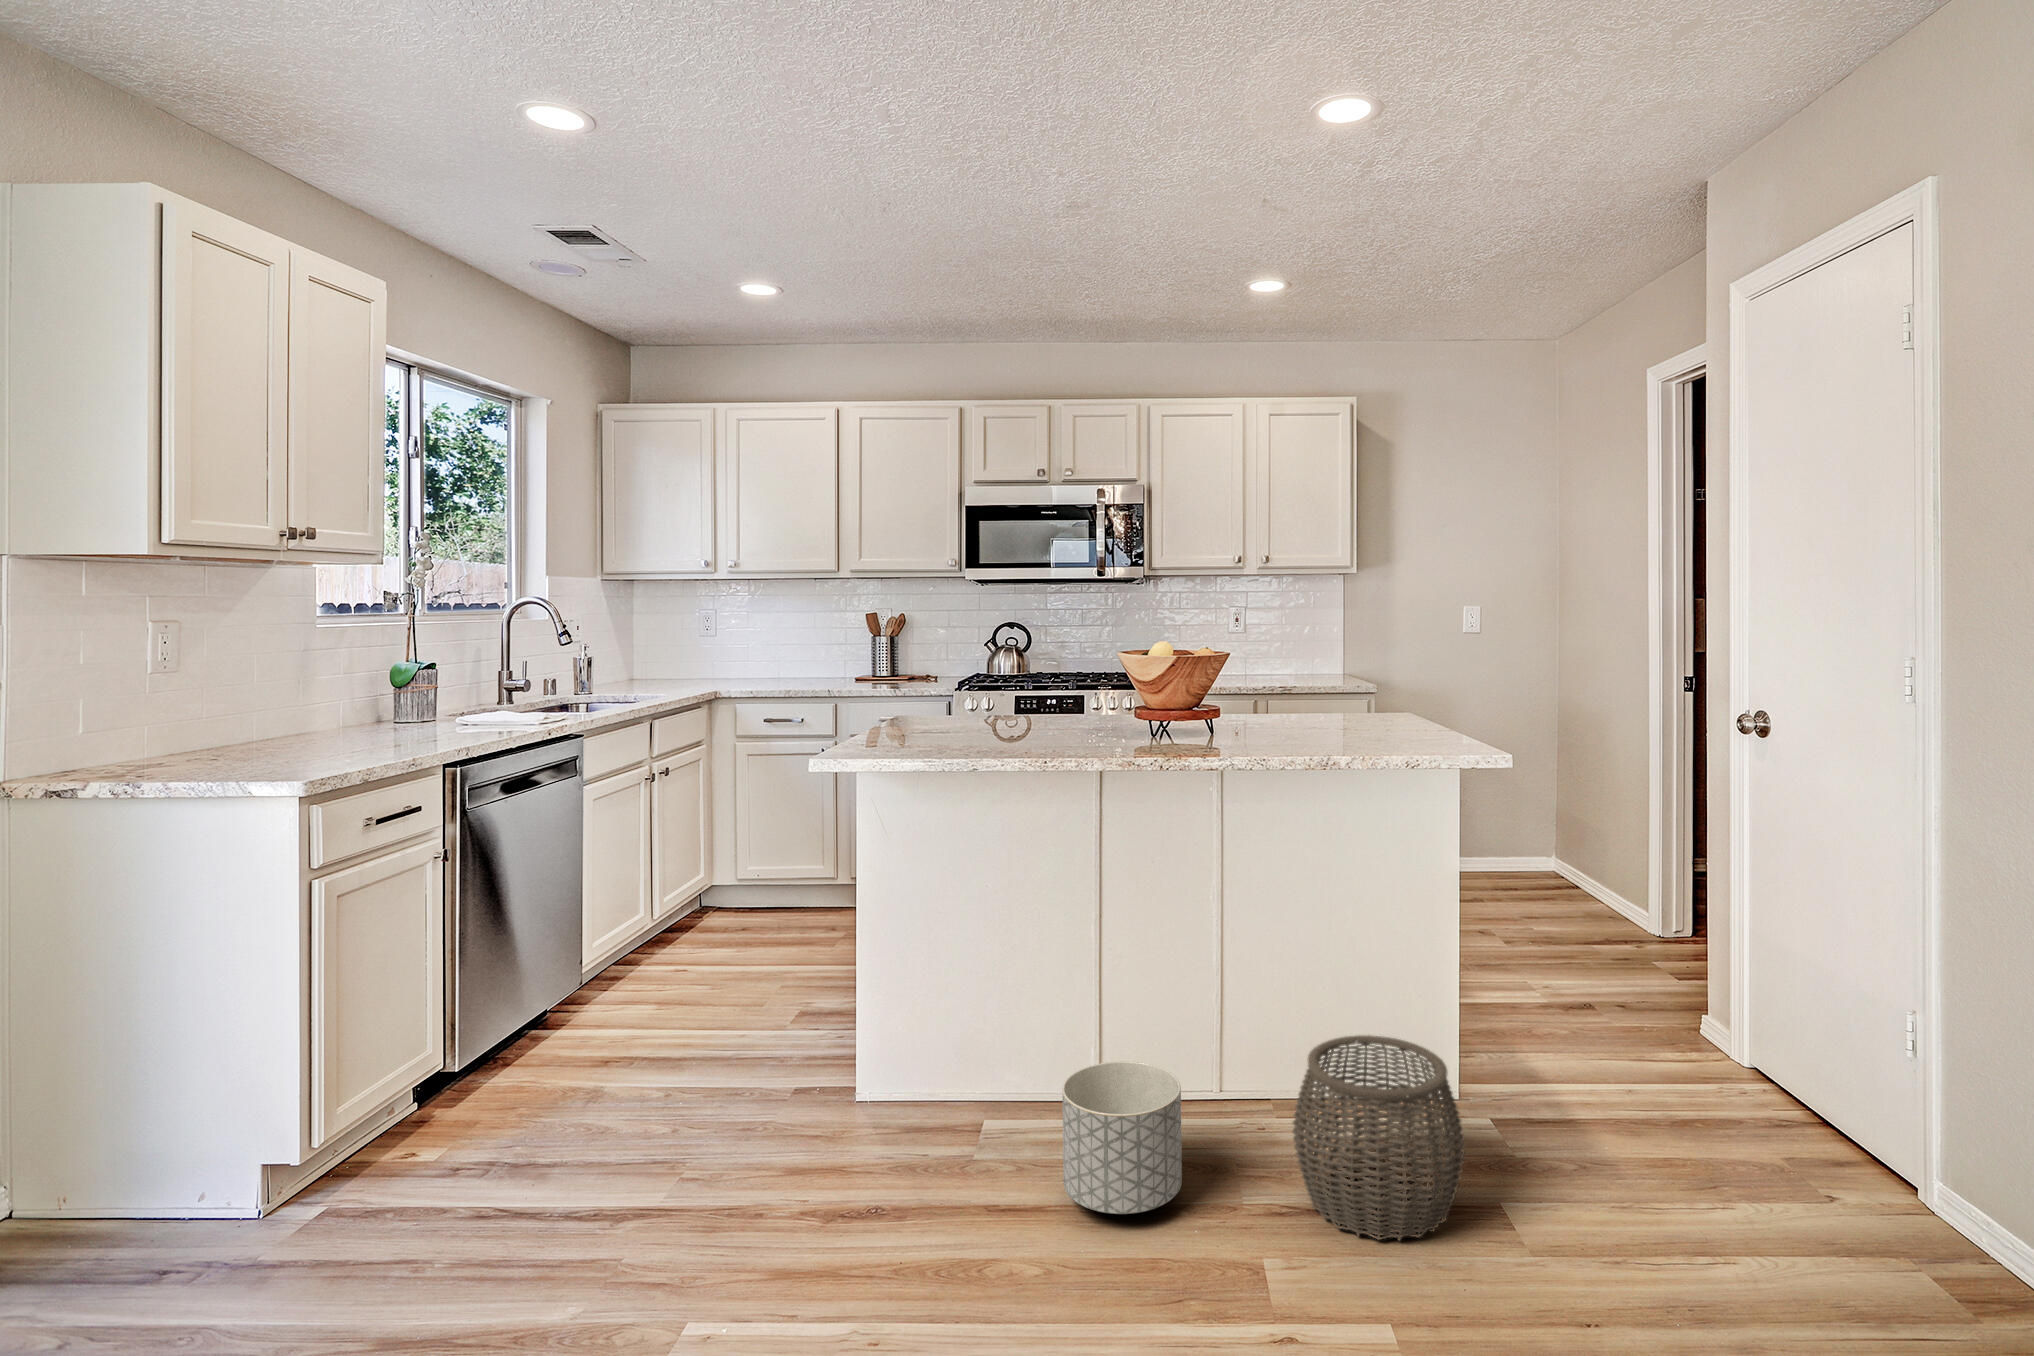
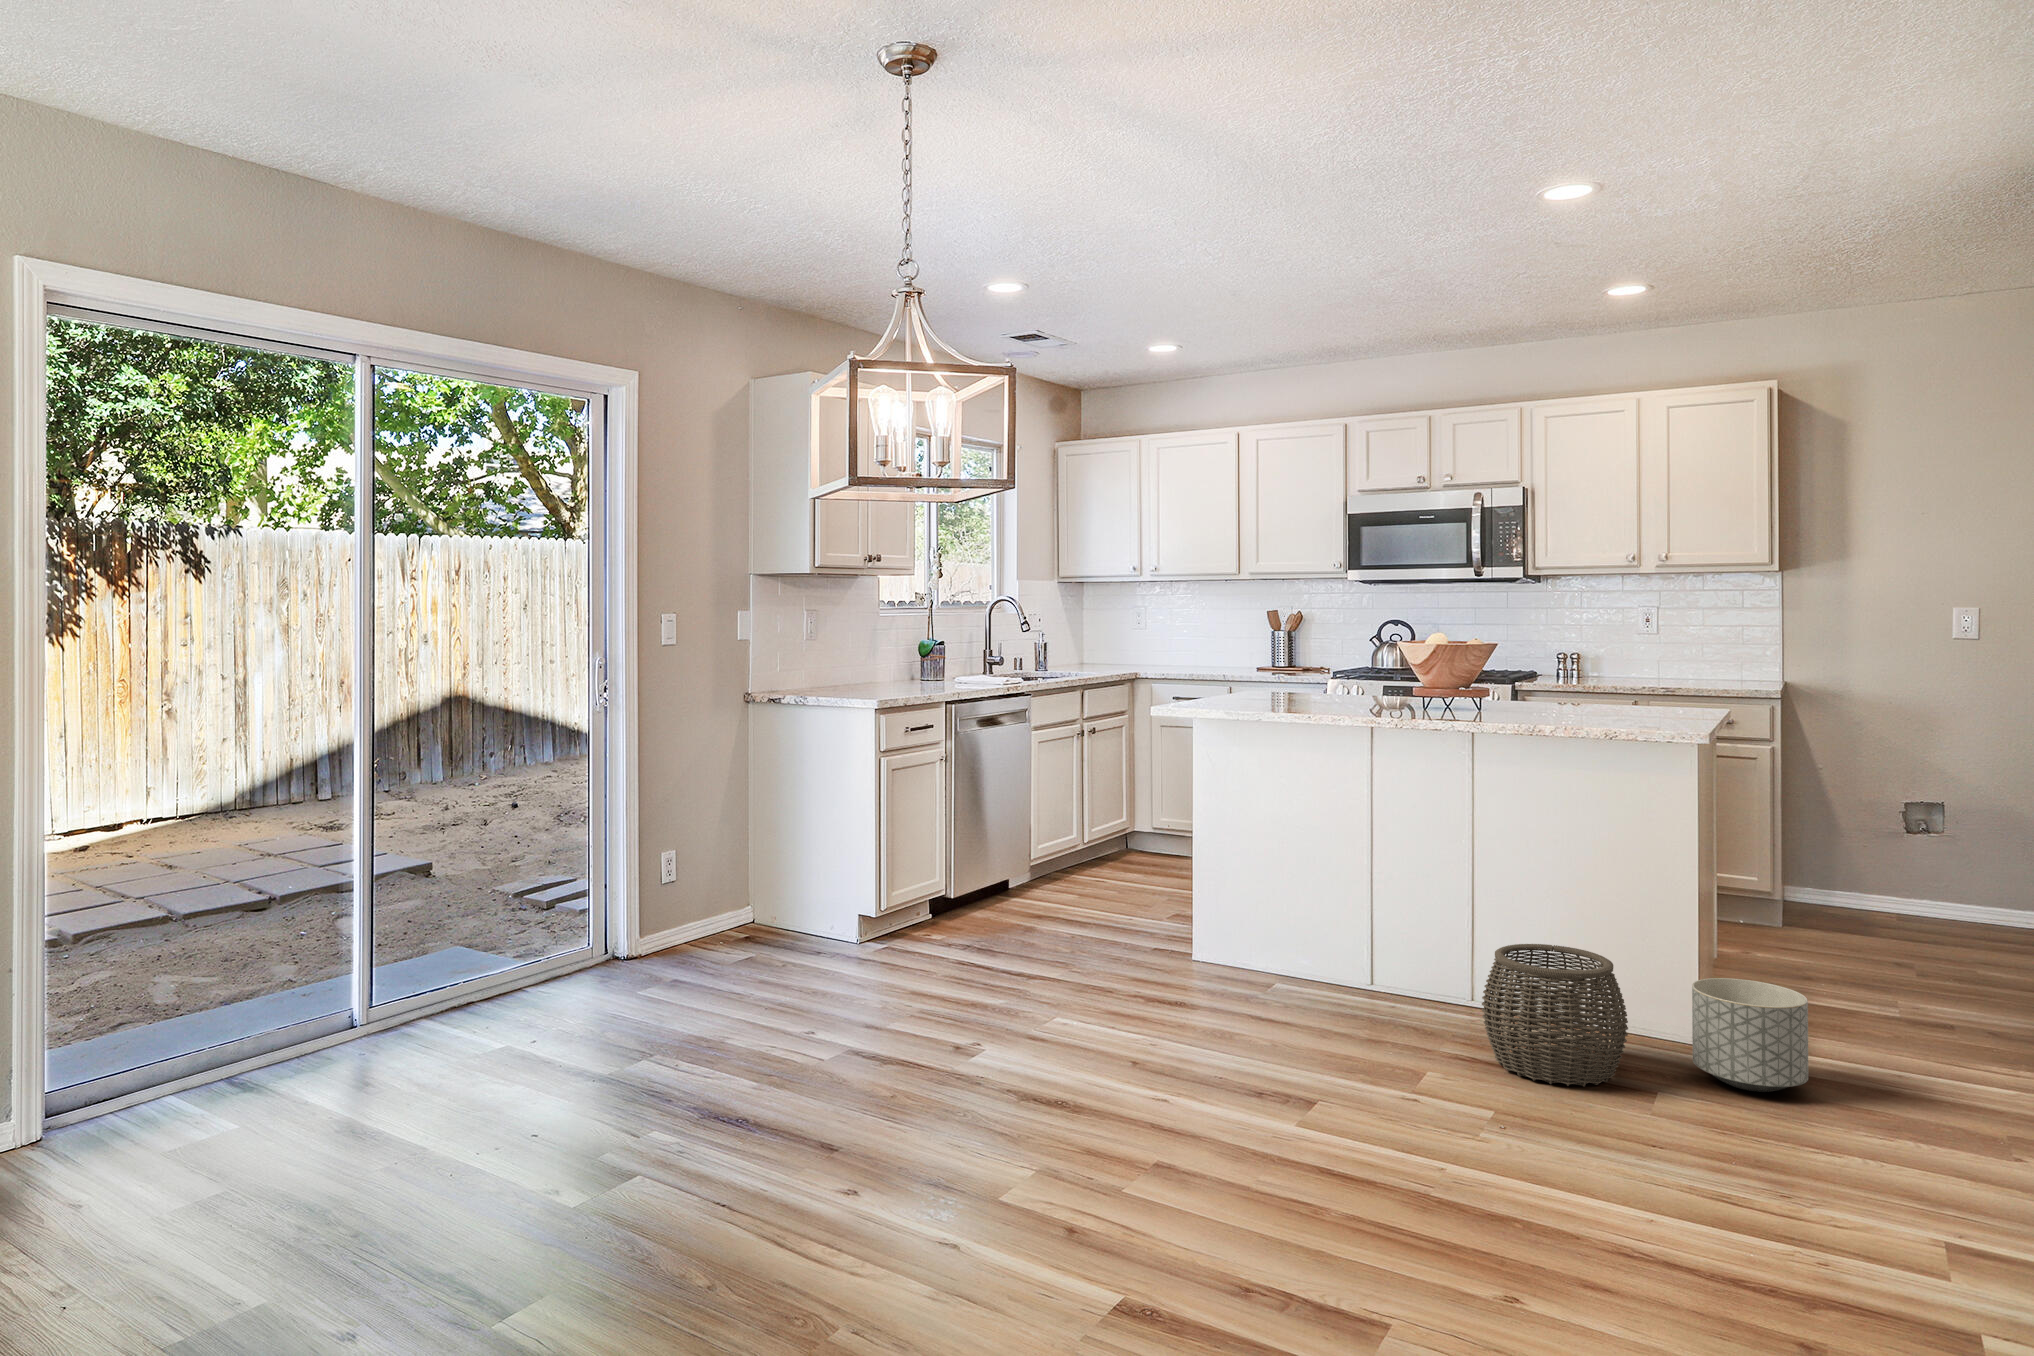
planter: present [1062,1061,1182,1214] -> present [1692,978,1808,1092]

